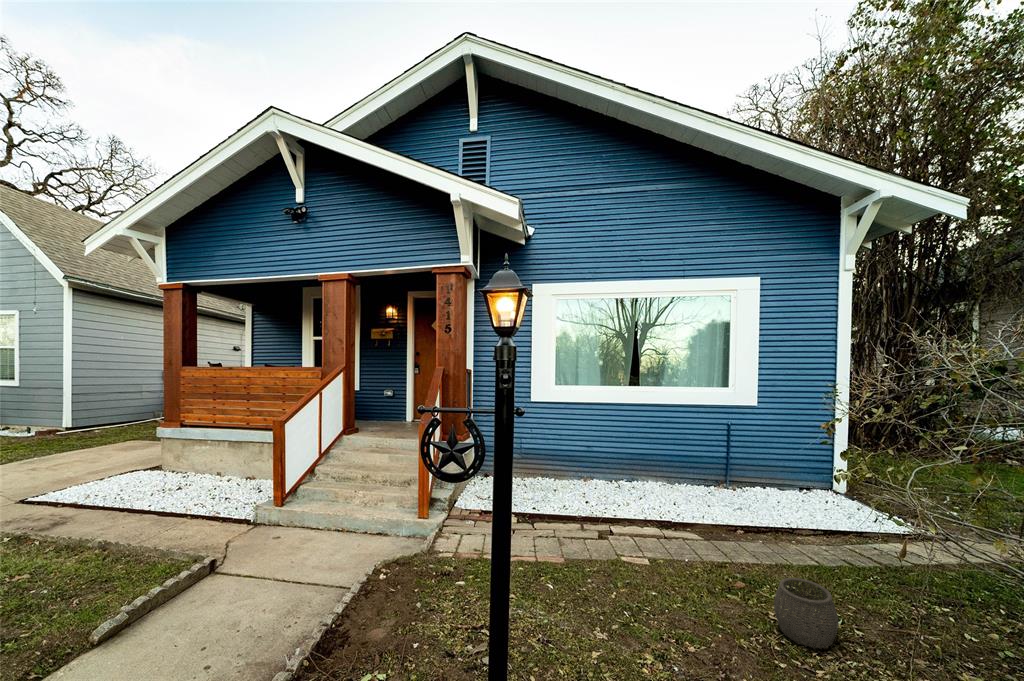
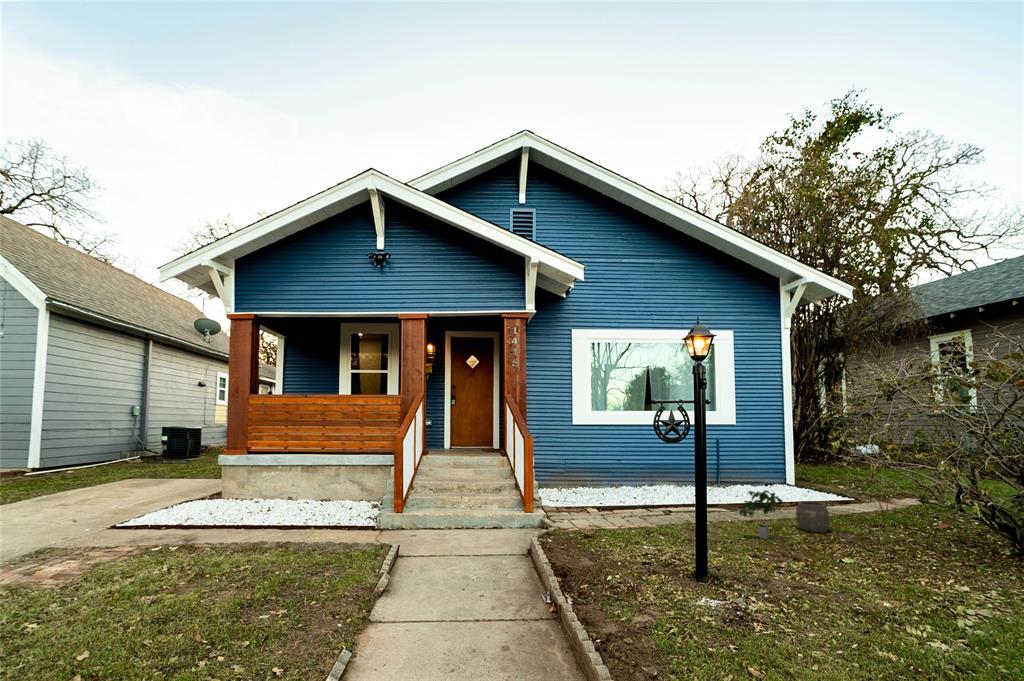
potted plant: none [648,565,729,655] -> present [740,490,783,539]

